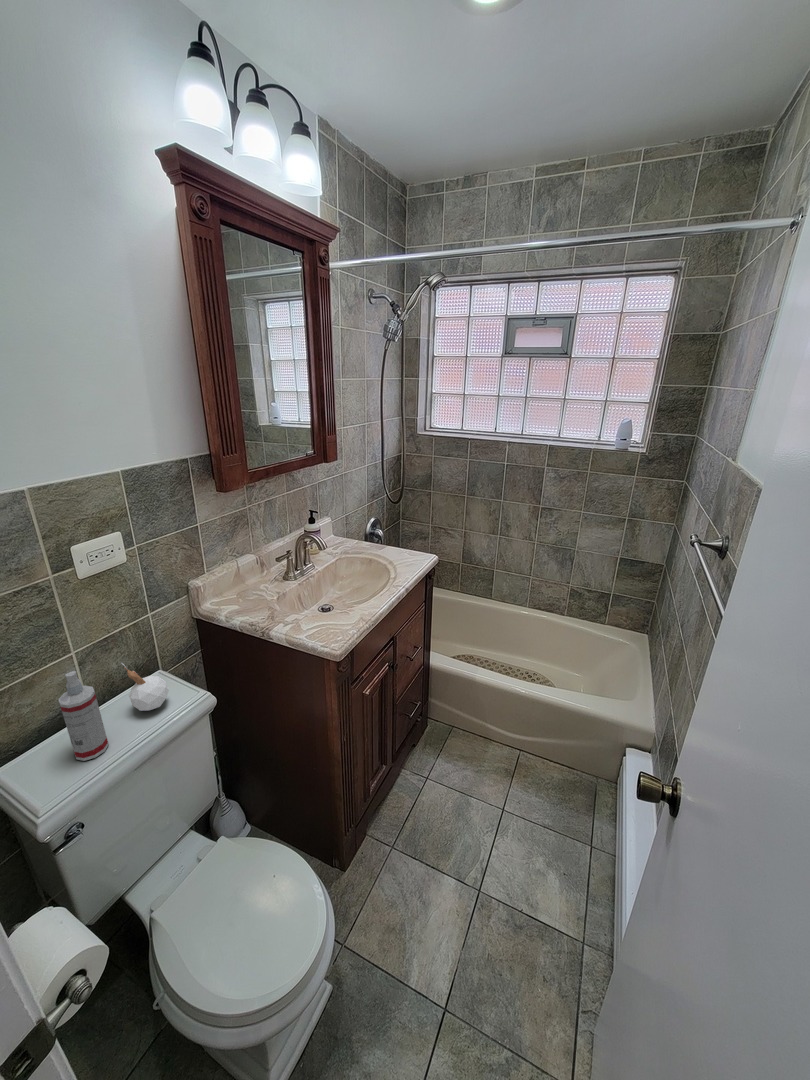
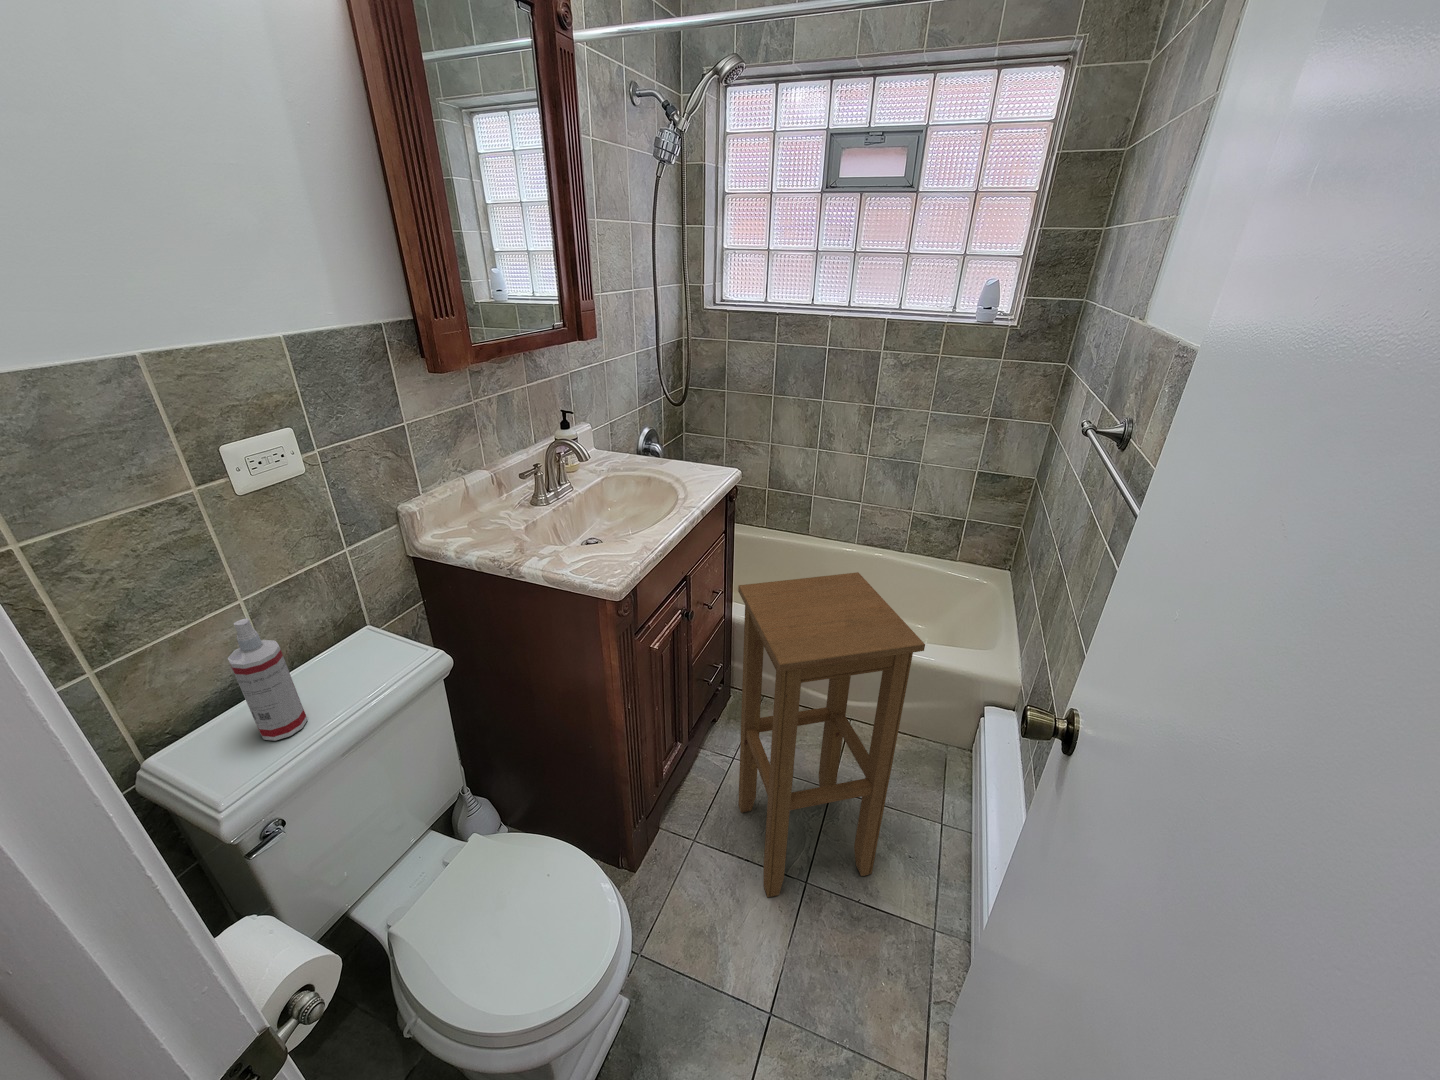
stool: none [429,640,571,902] -> present [738,572,925,897]
candle: present [121,662,169,711] -> none [313,610,385,675]

